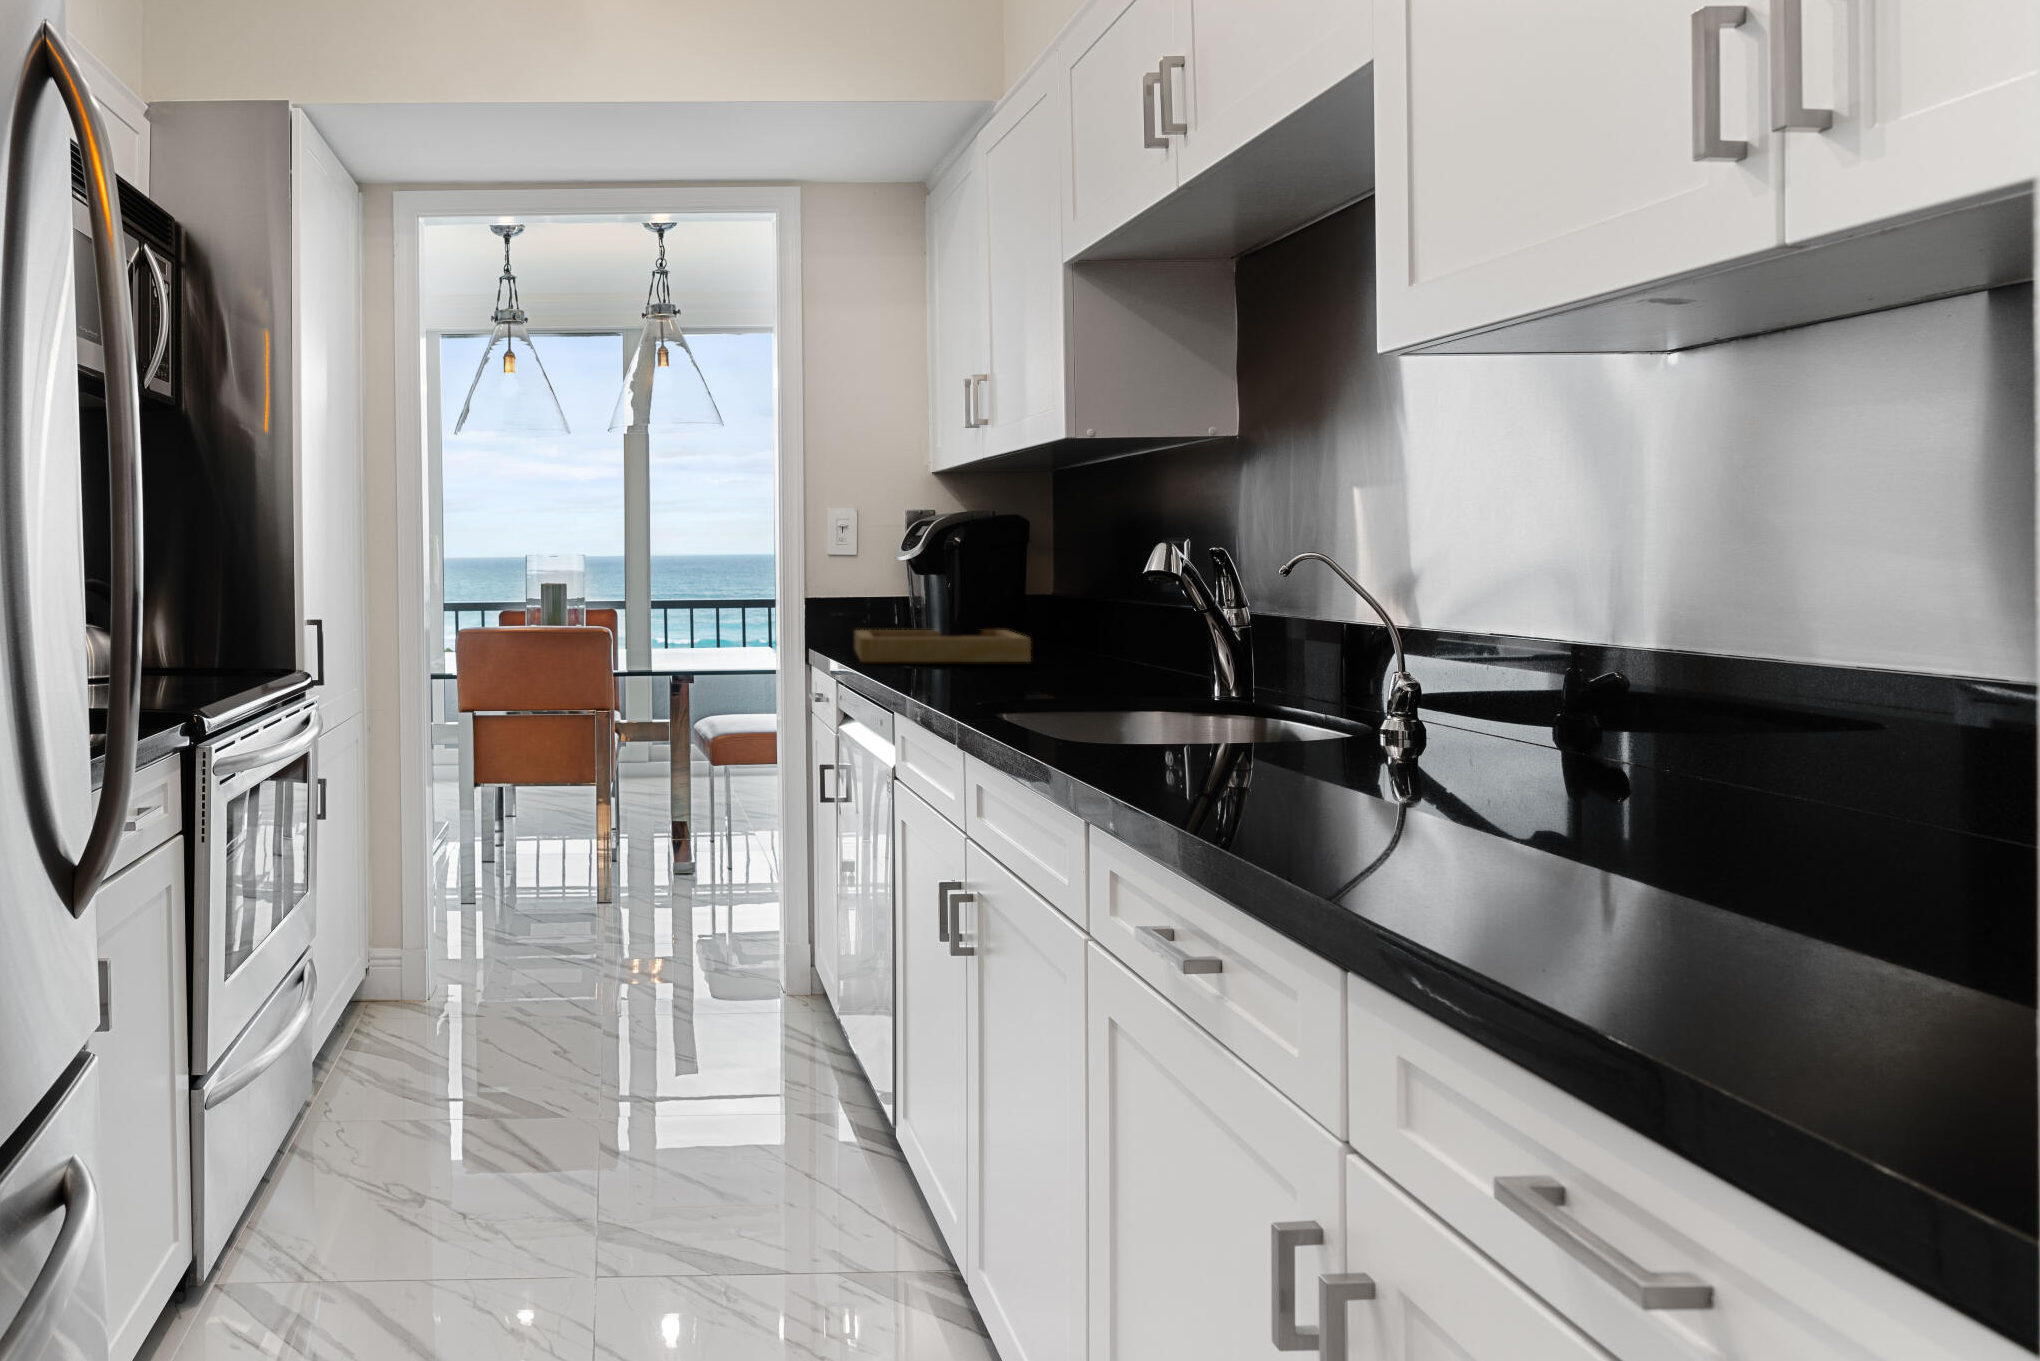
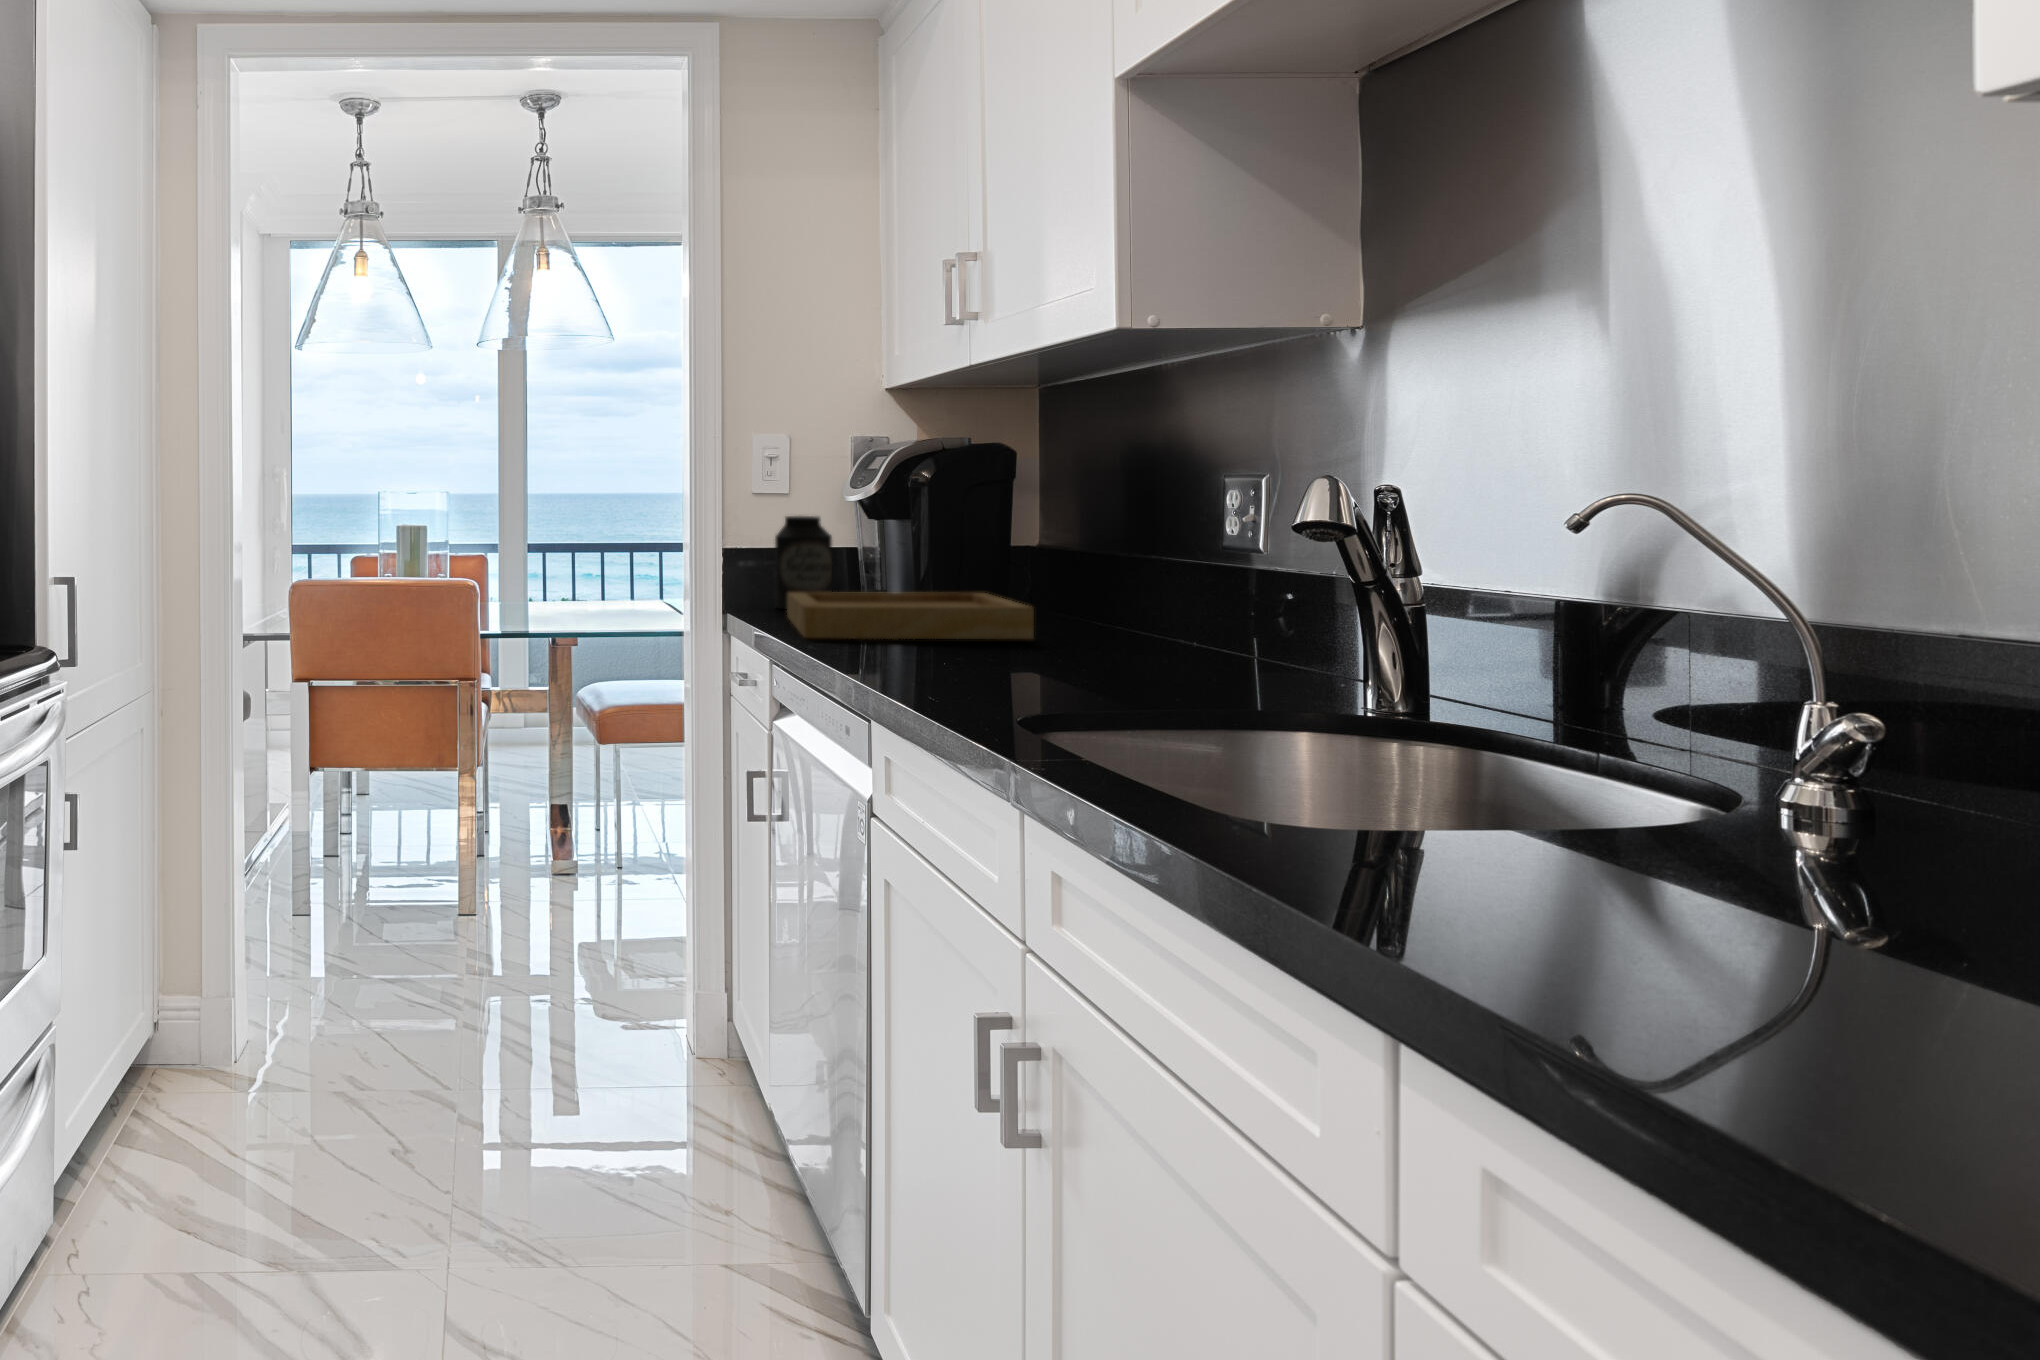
canister: none [847,571,893,645] -> present [775,516,832,609]

